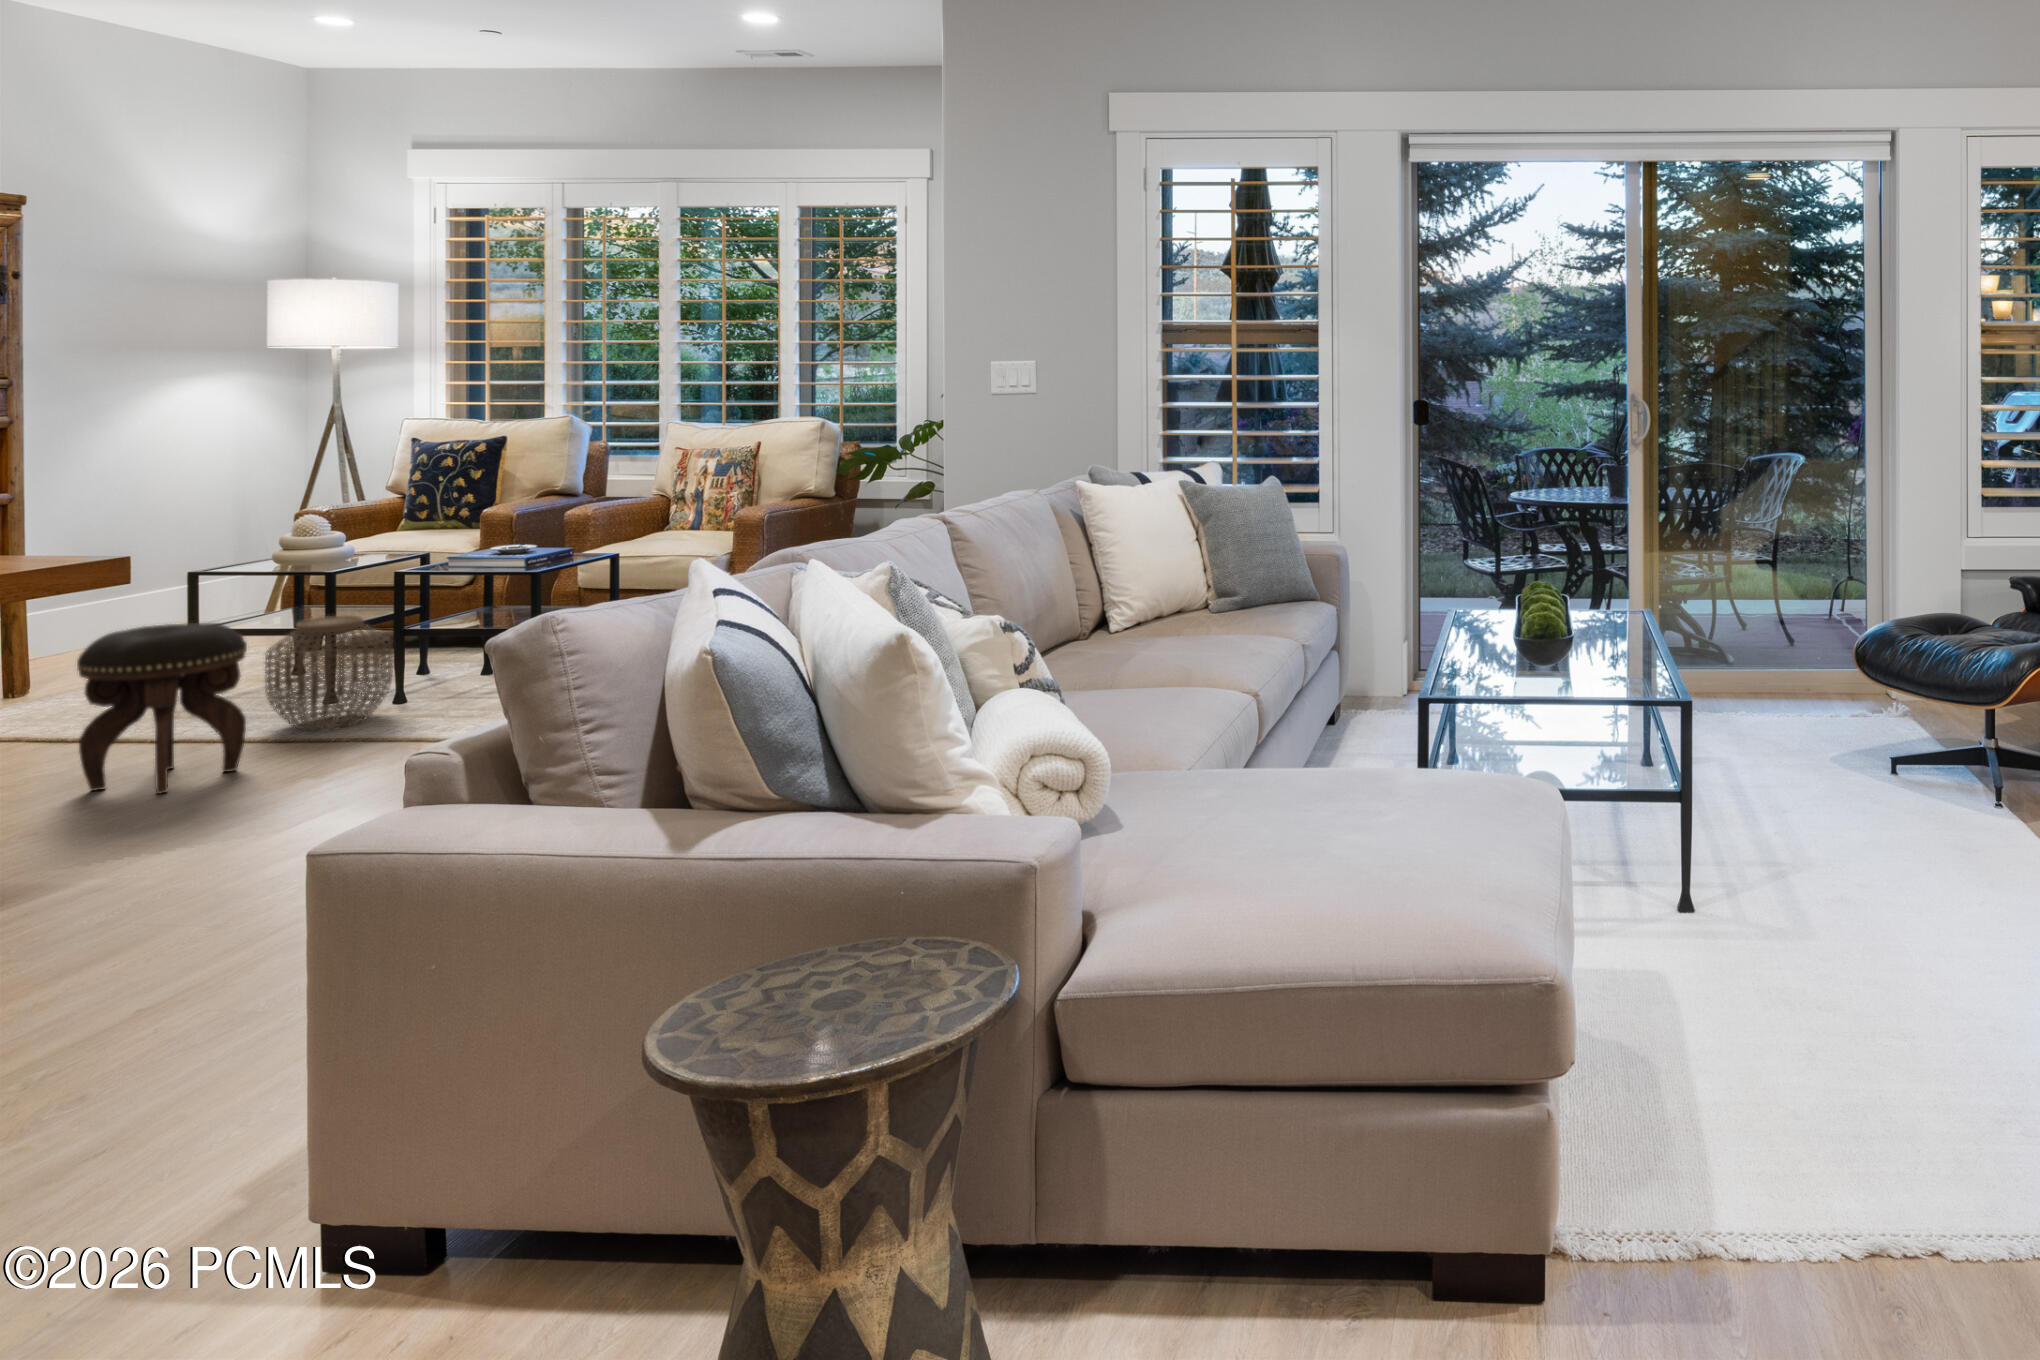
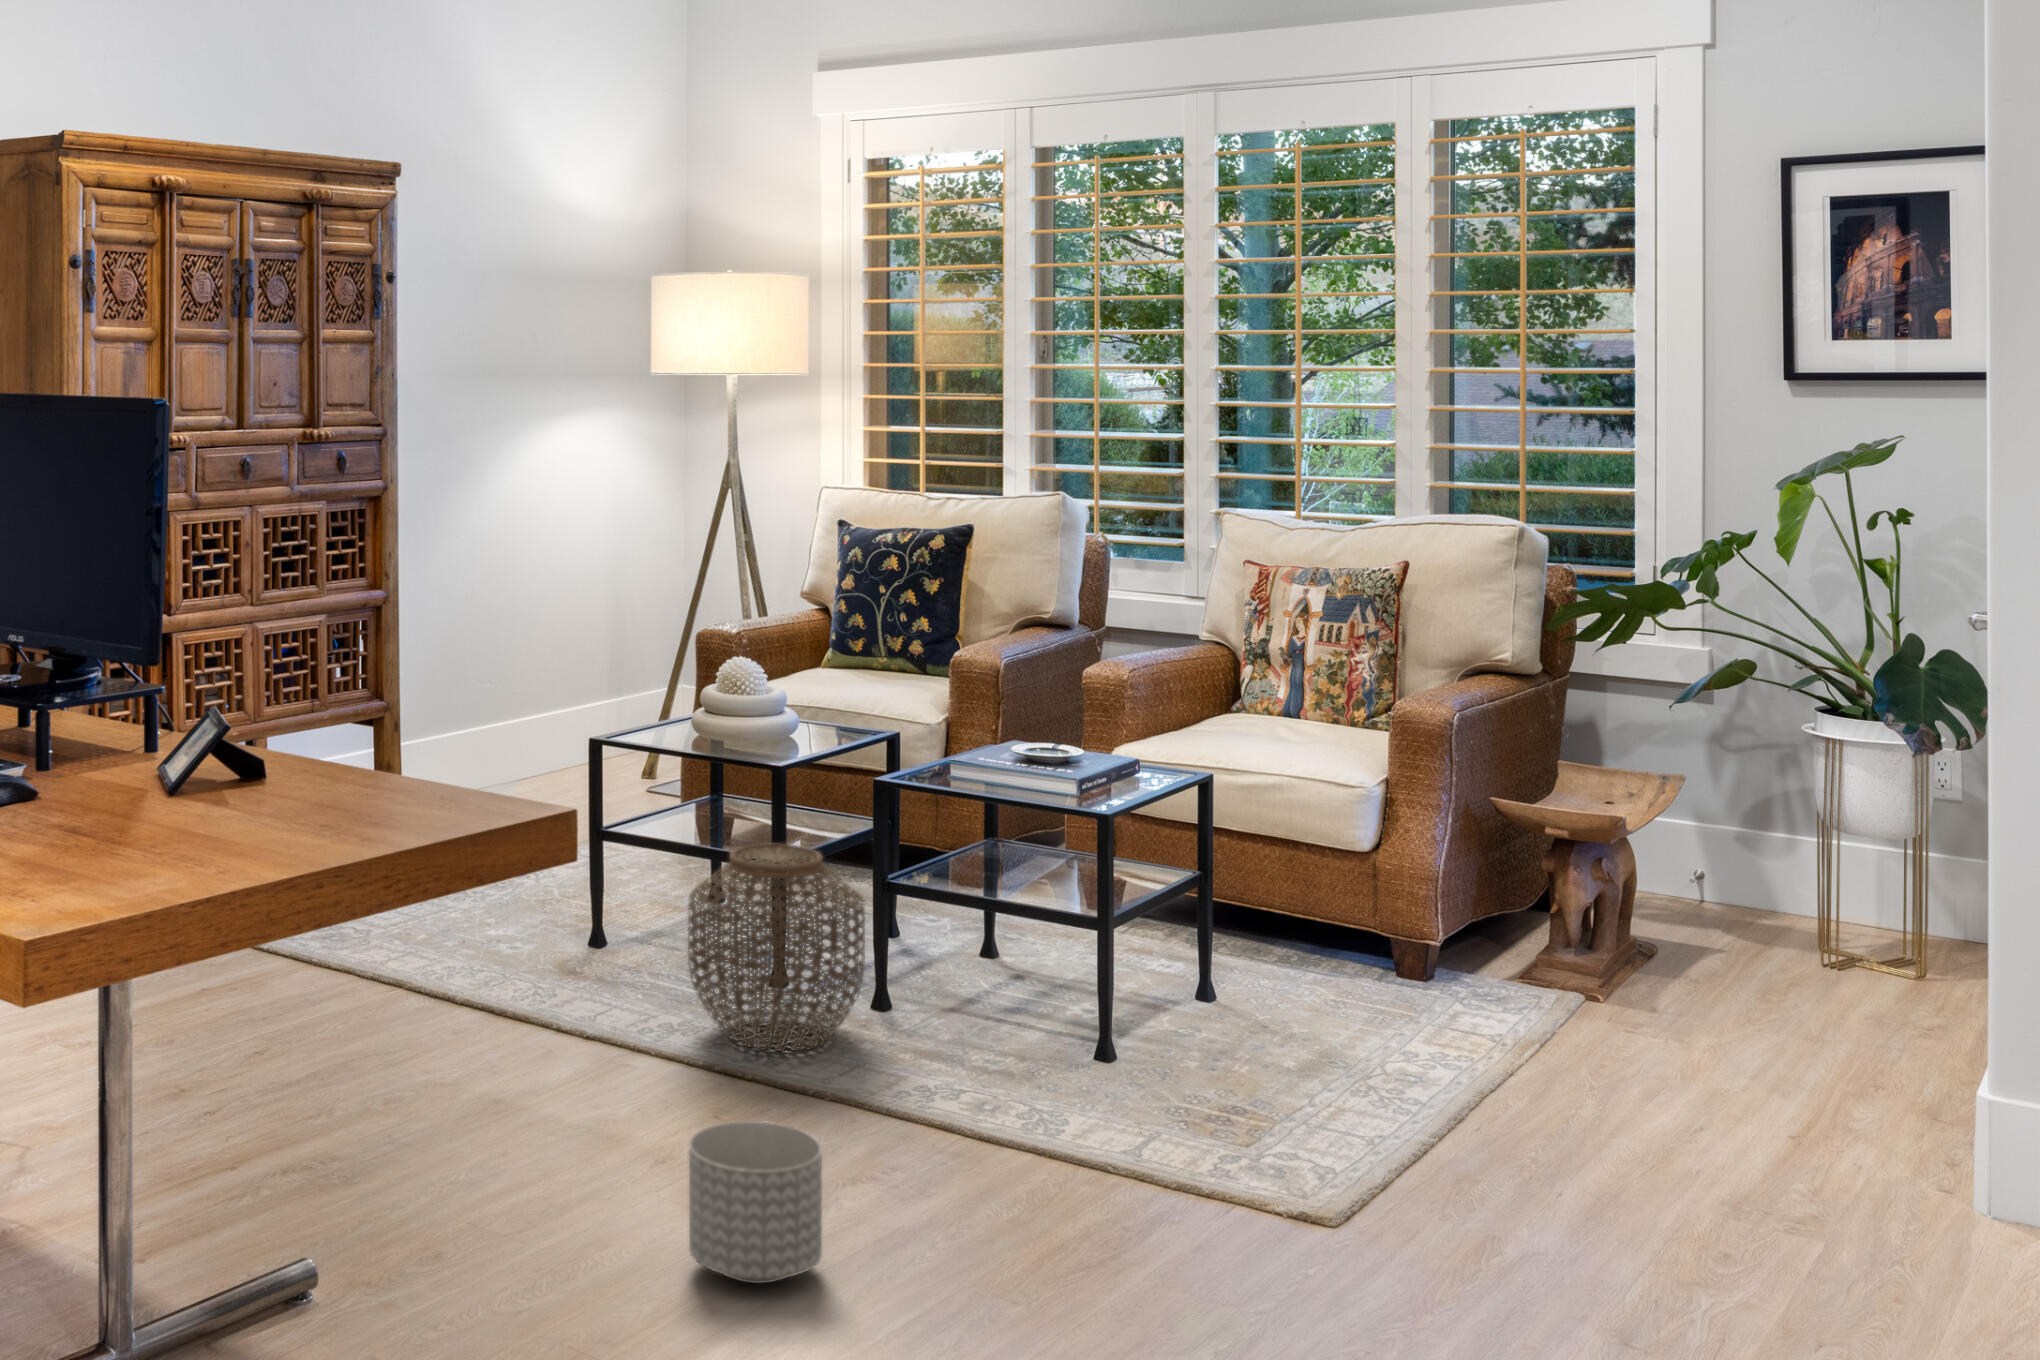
footstool: present [77,623,247,794] -> none [459,849,677,1164]
planter: none [243,735,332,814] -> present [689,1121,822,1283]

